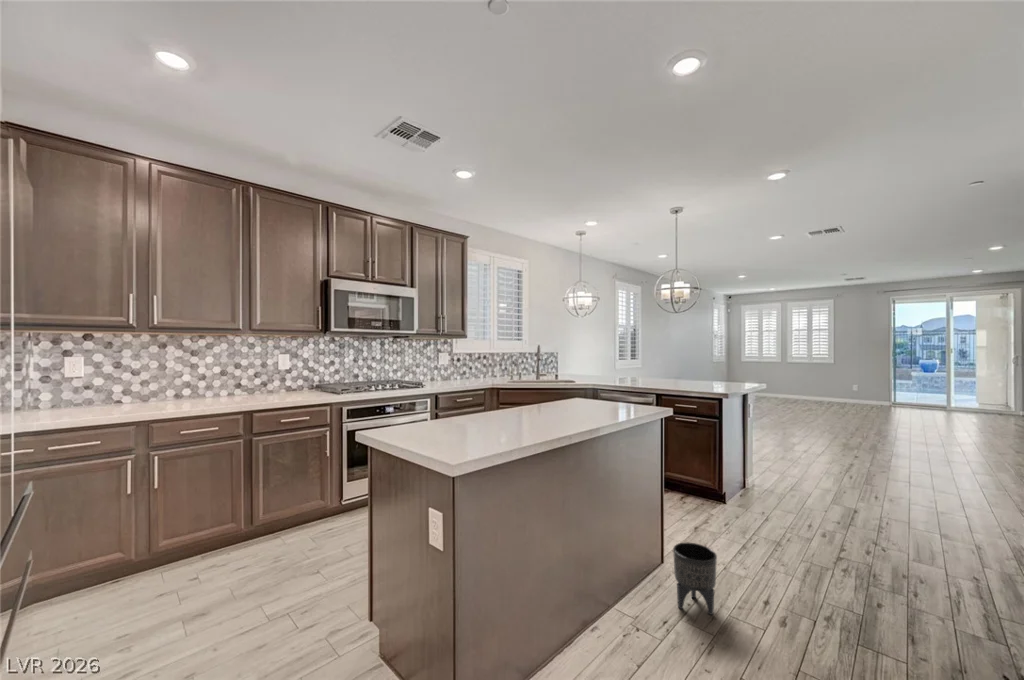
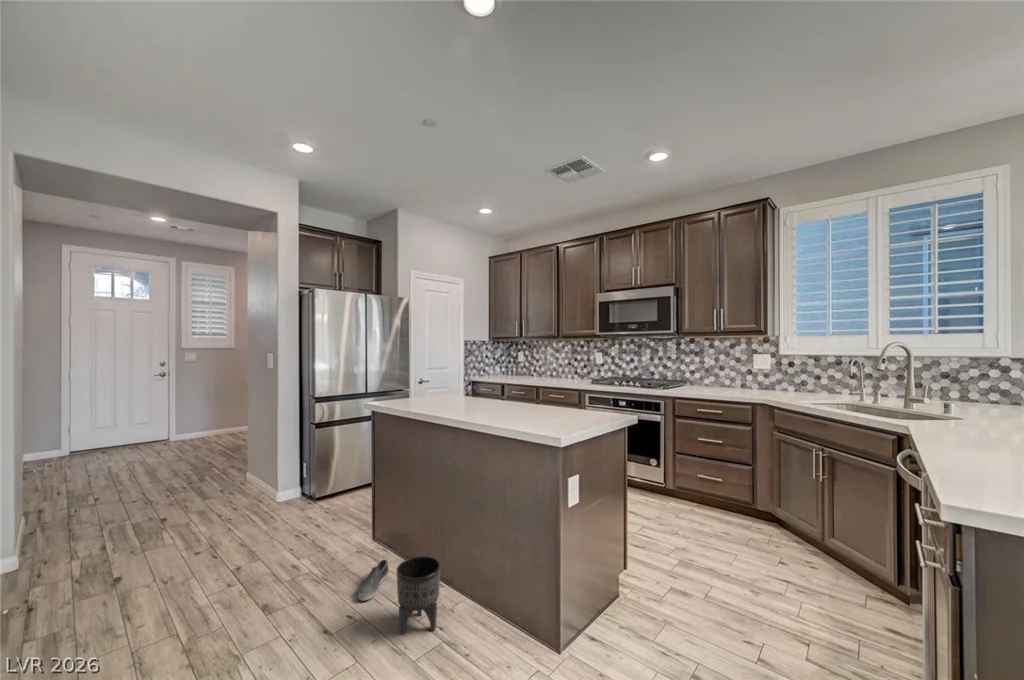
shoe: none [624,625,691,661] -> present [358,560,388,601]

